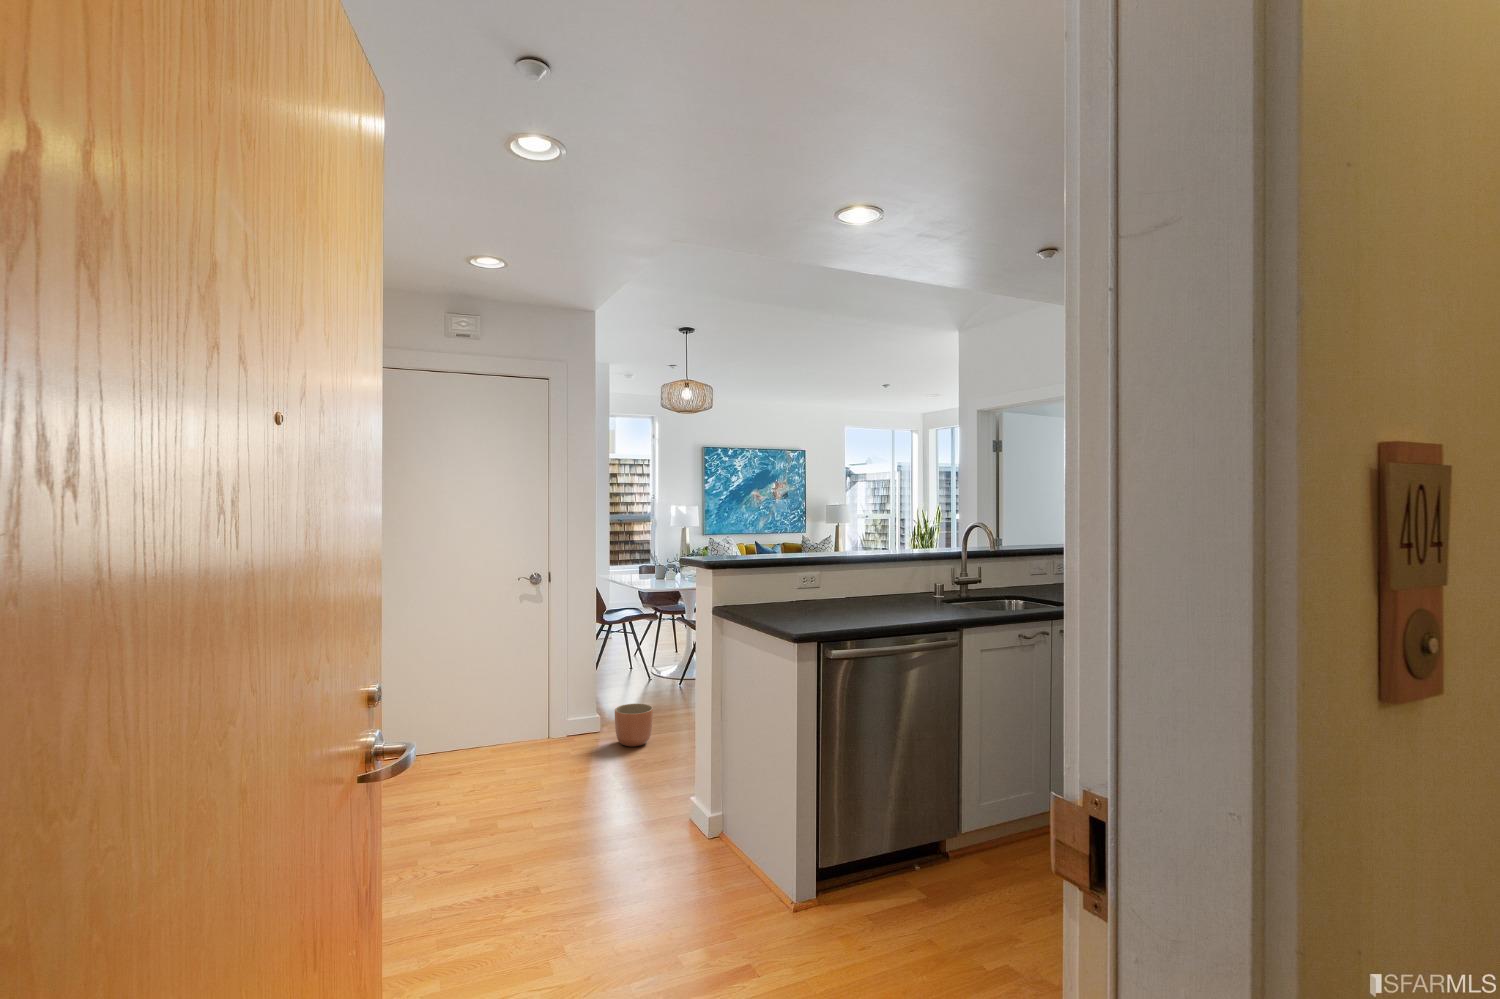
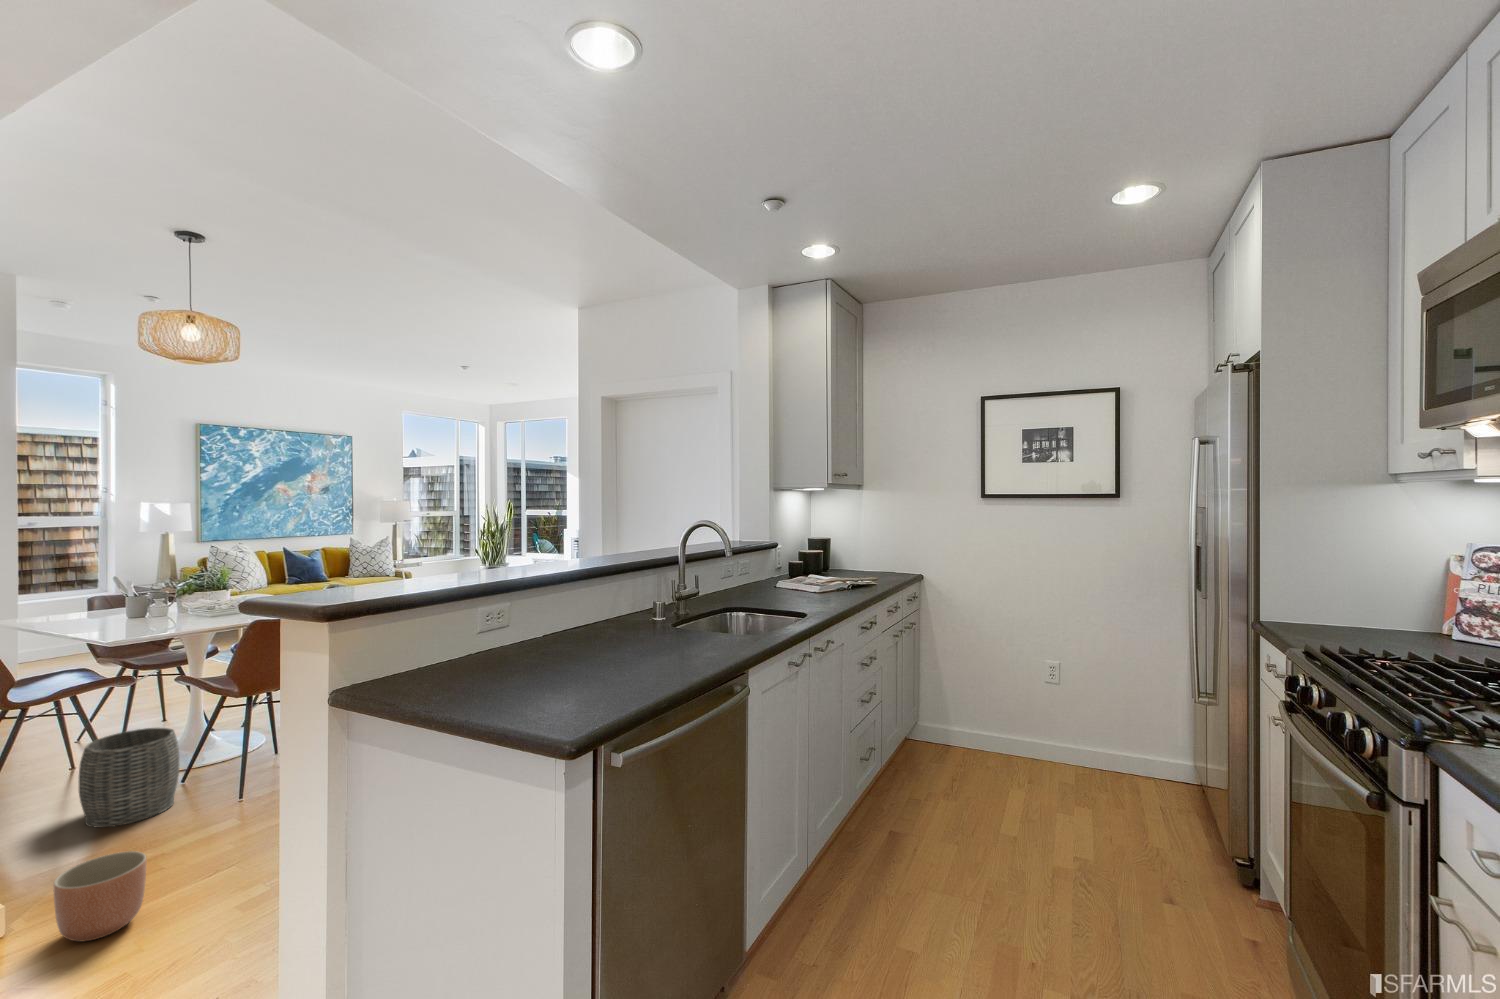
woven basket: none [630,646,677,702] -> present [79,728,179,828]

